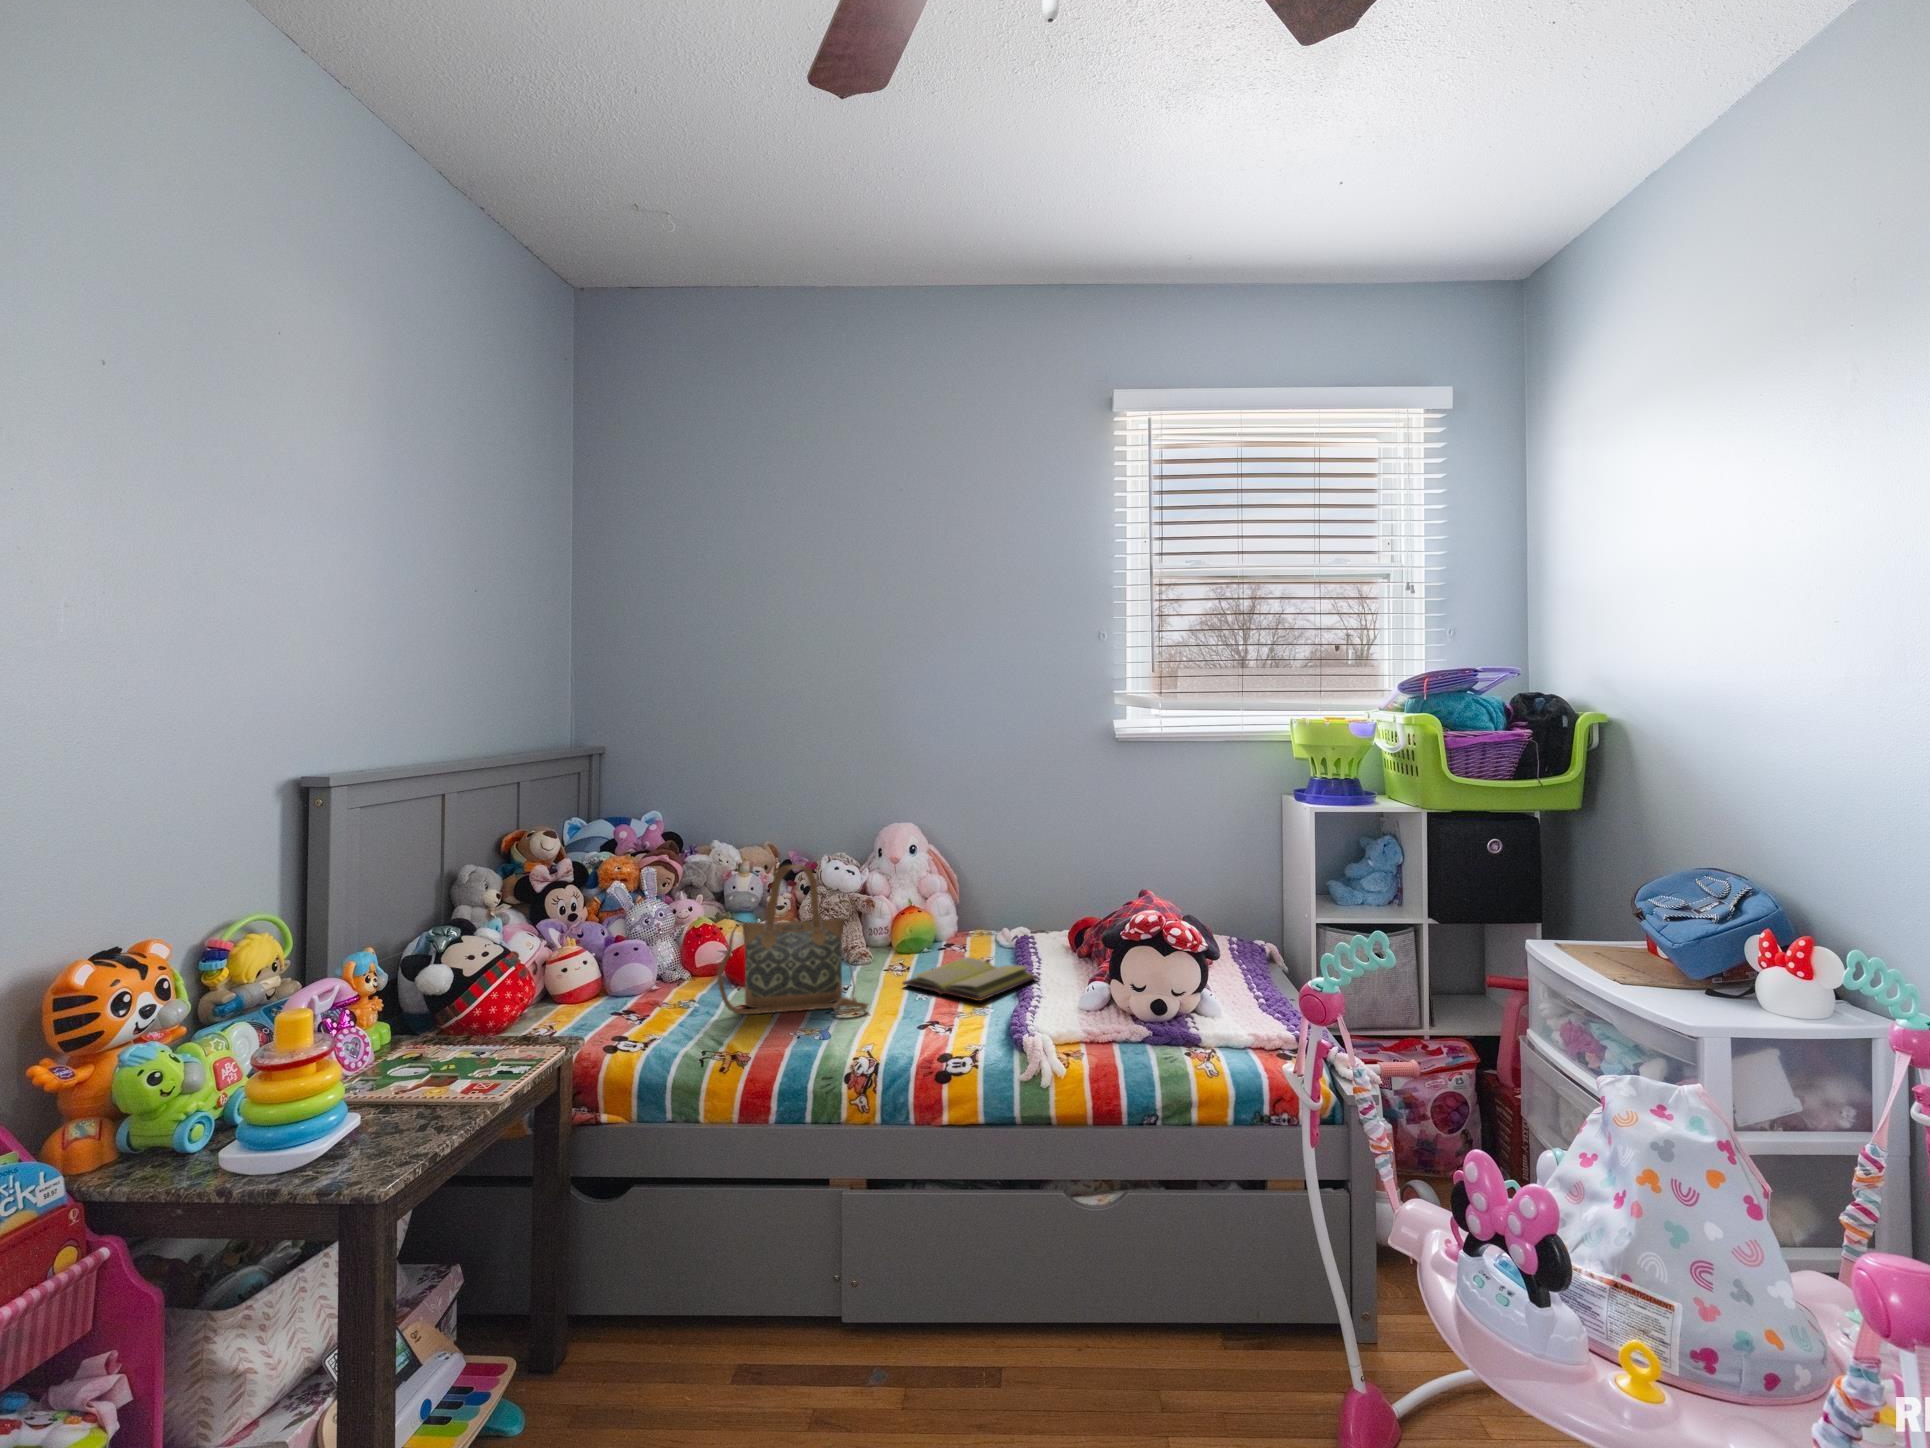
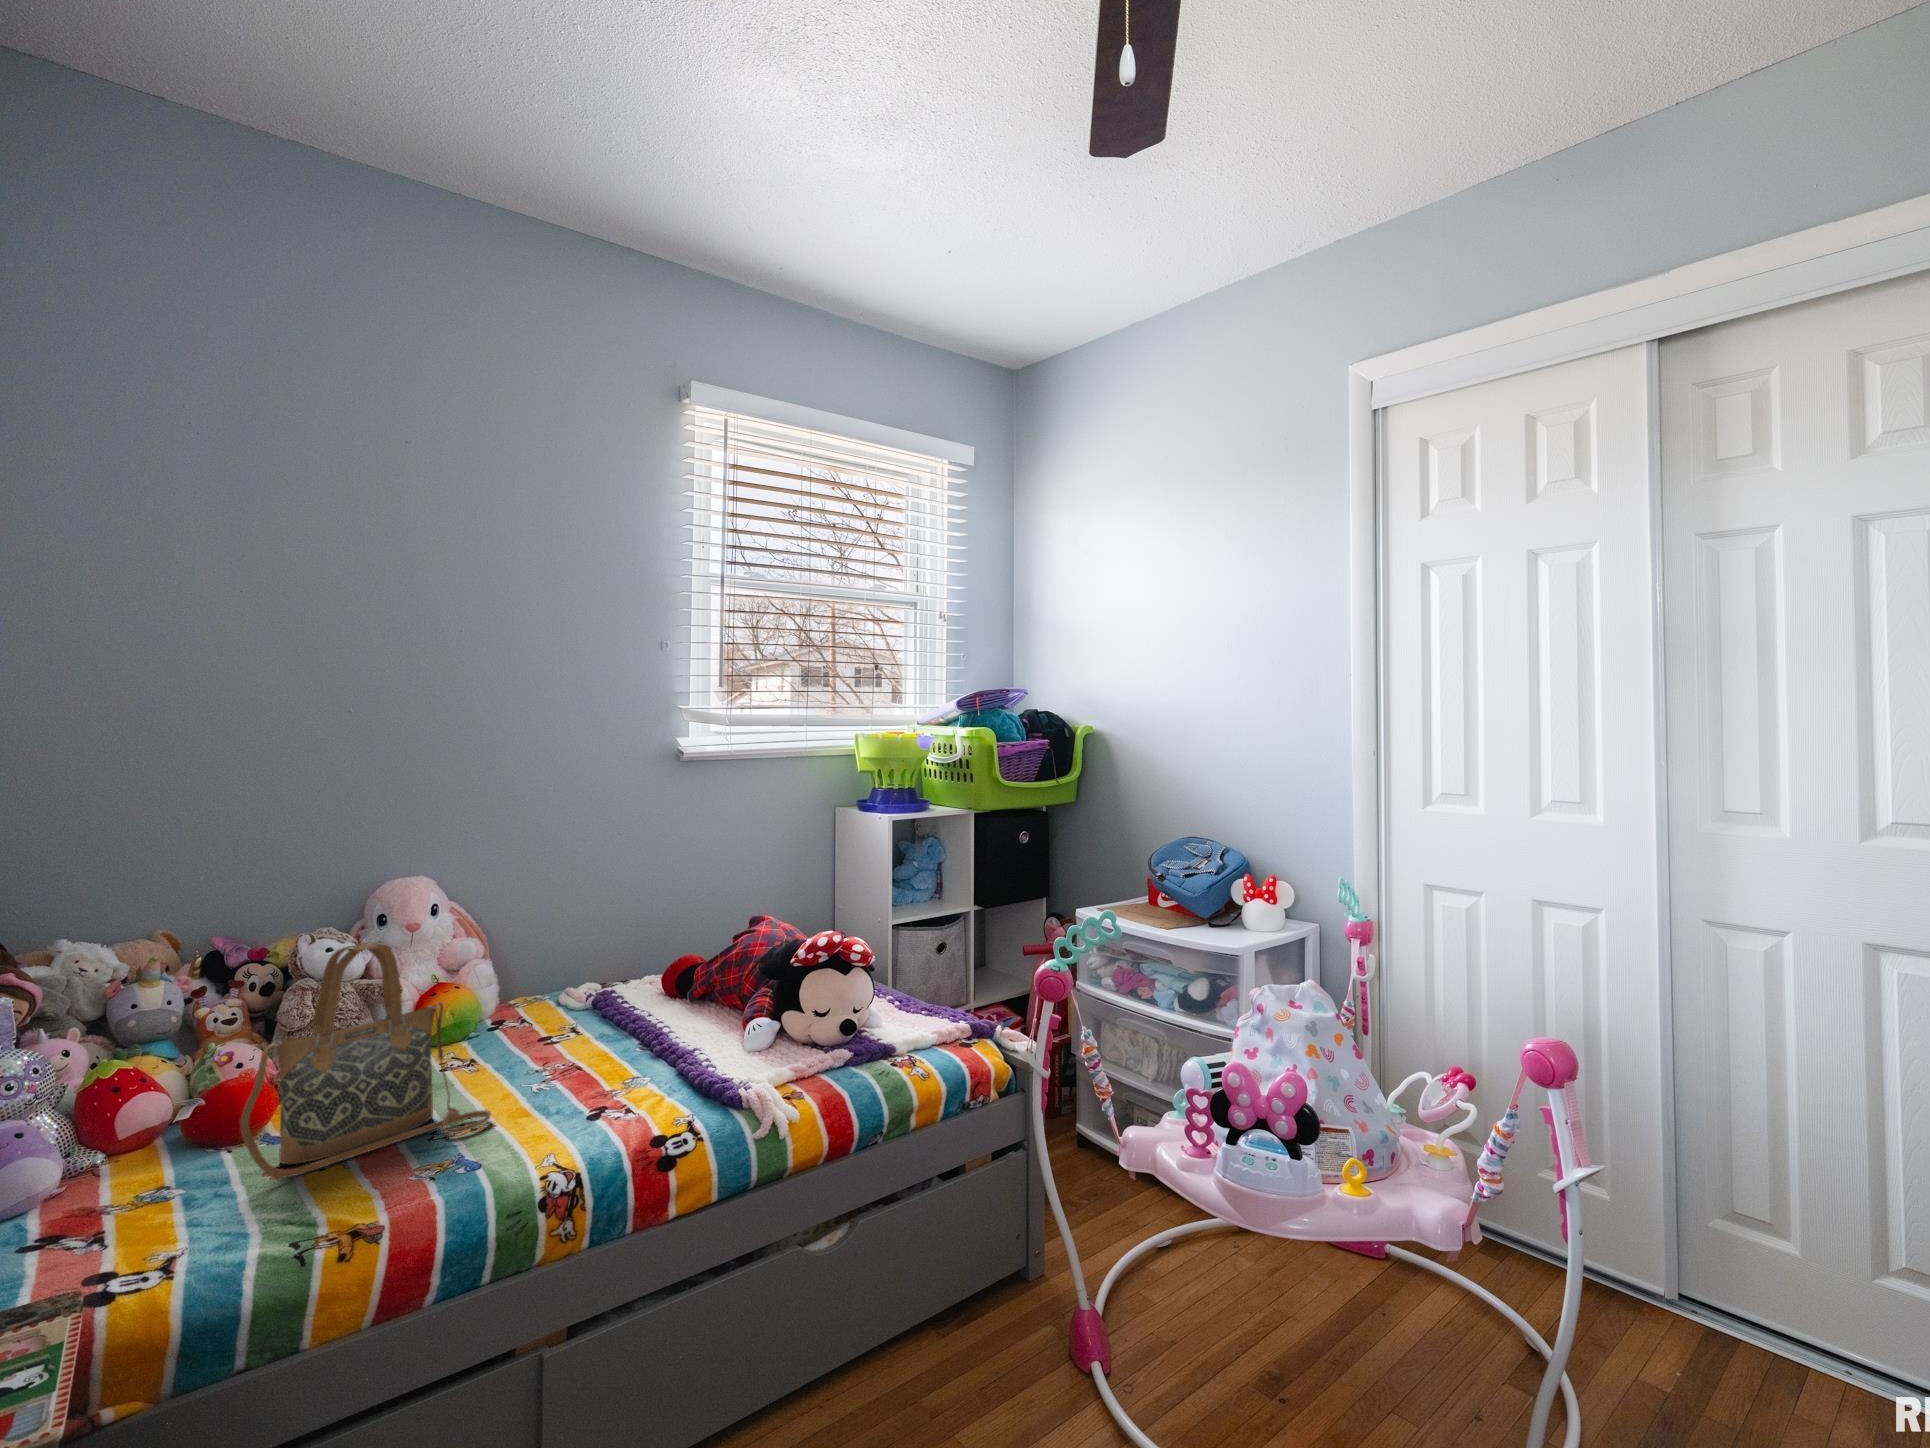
diary: present [903,957,1038,1001] -> none [498,1022,658,1078]

